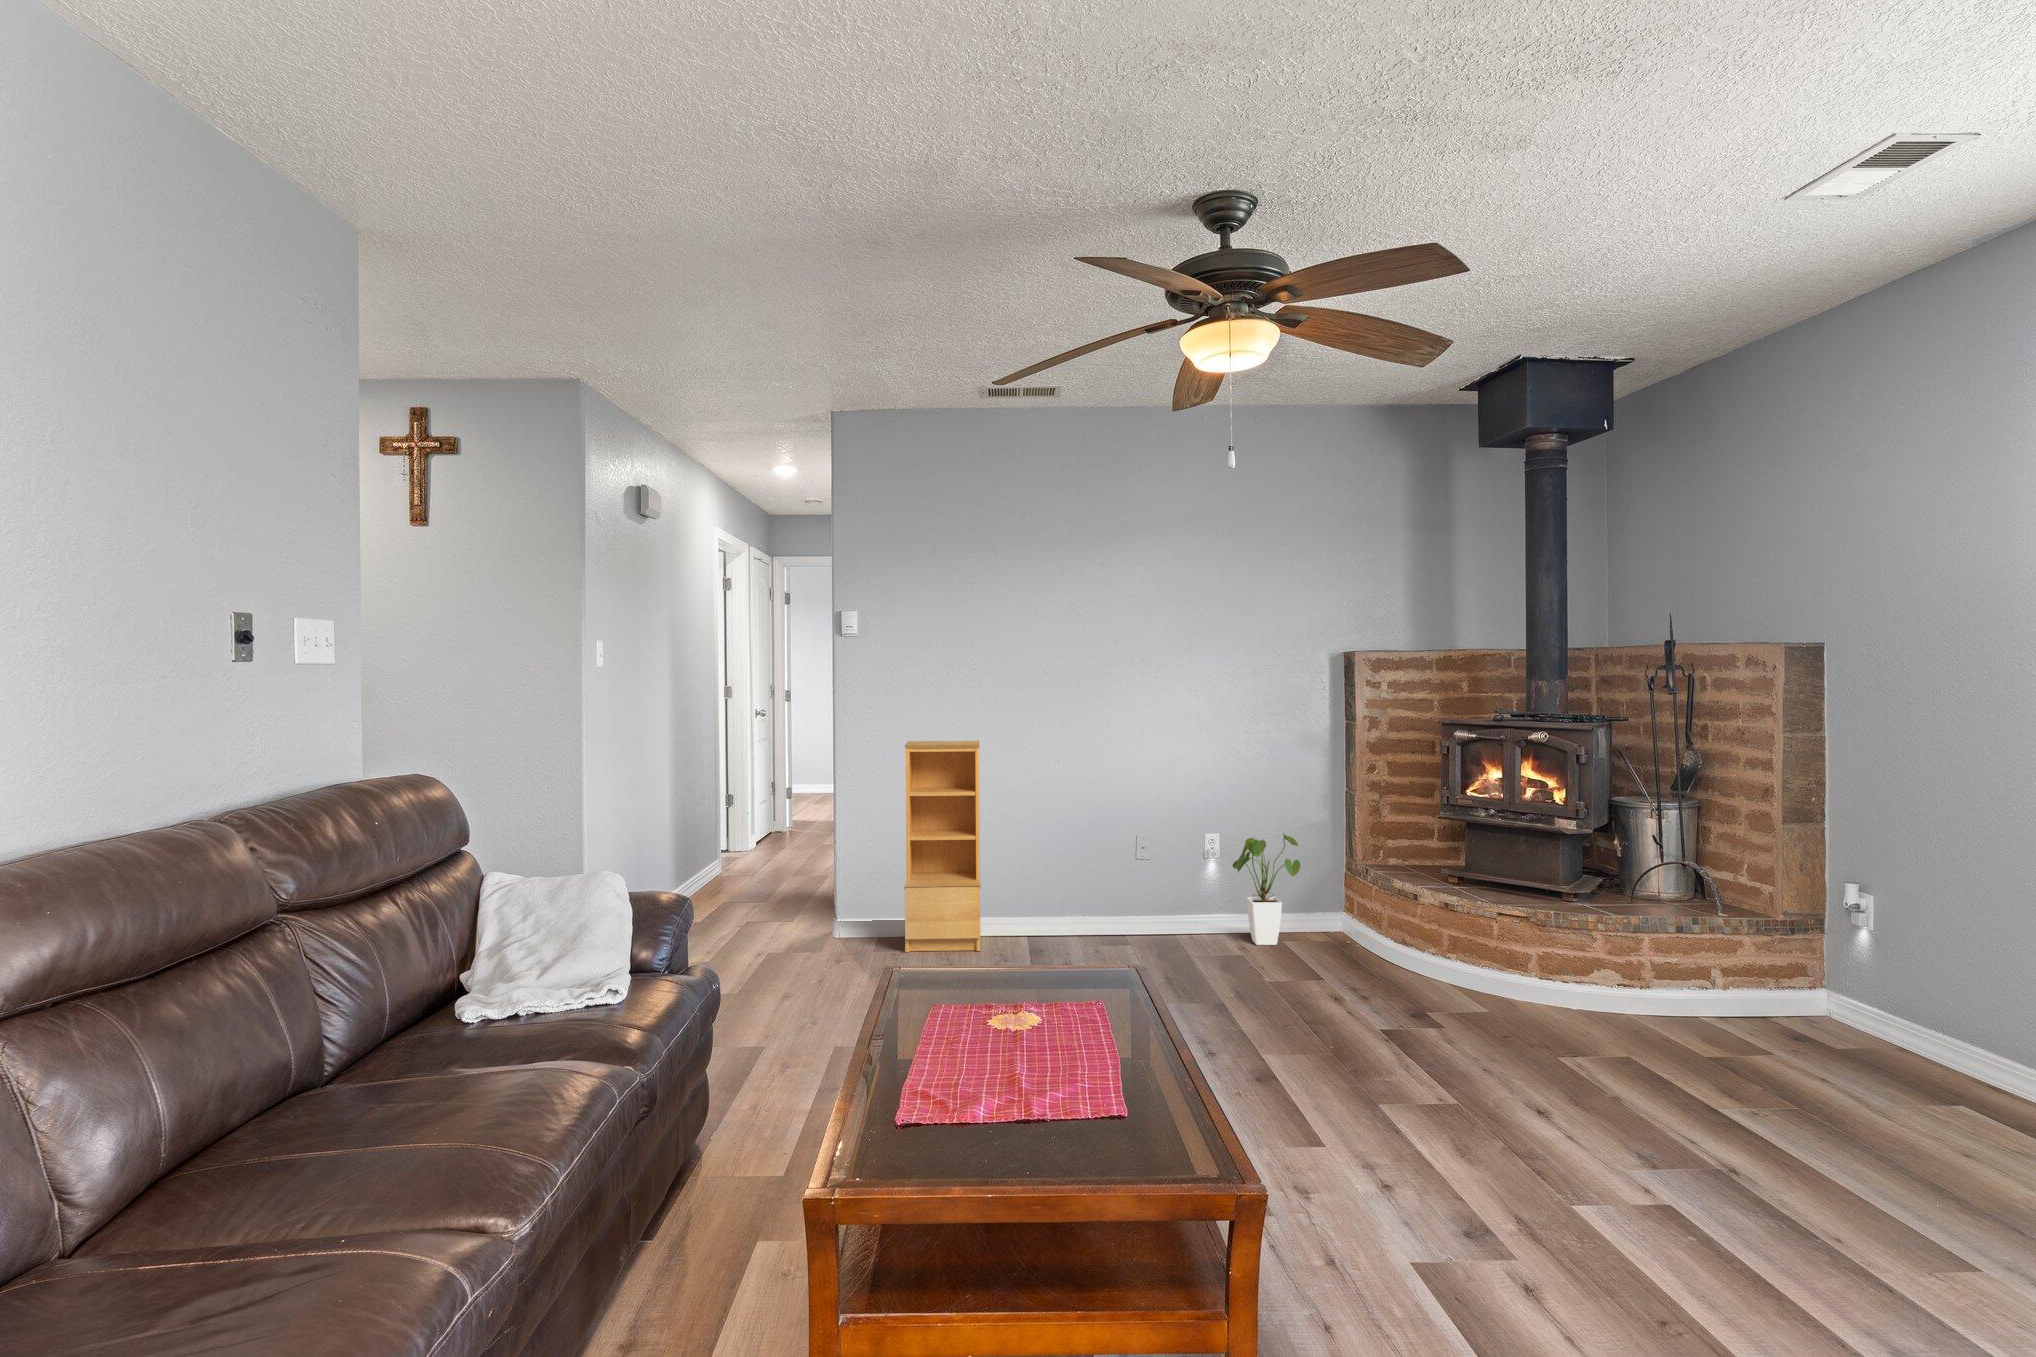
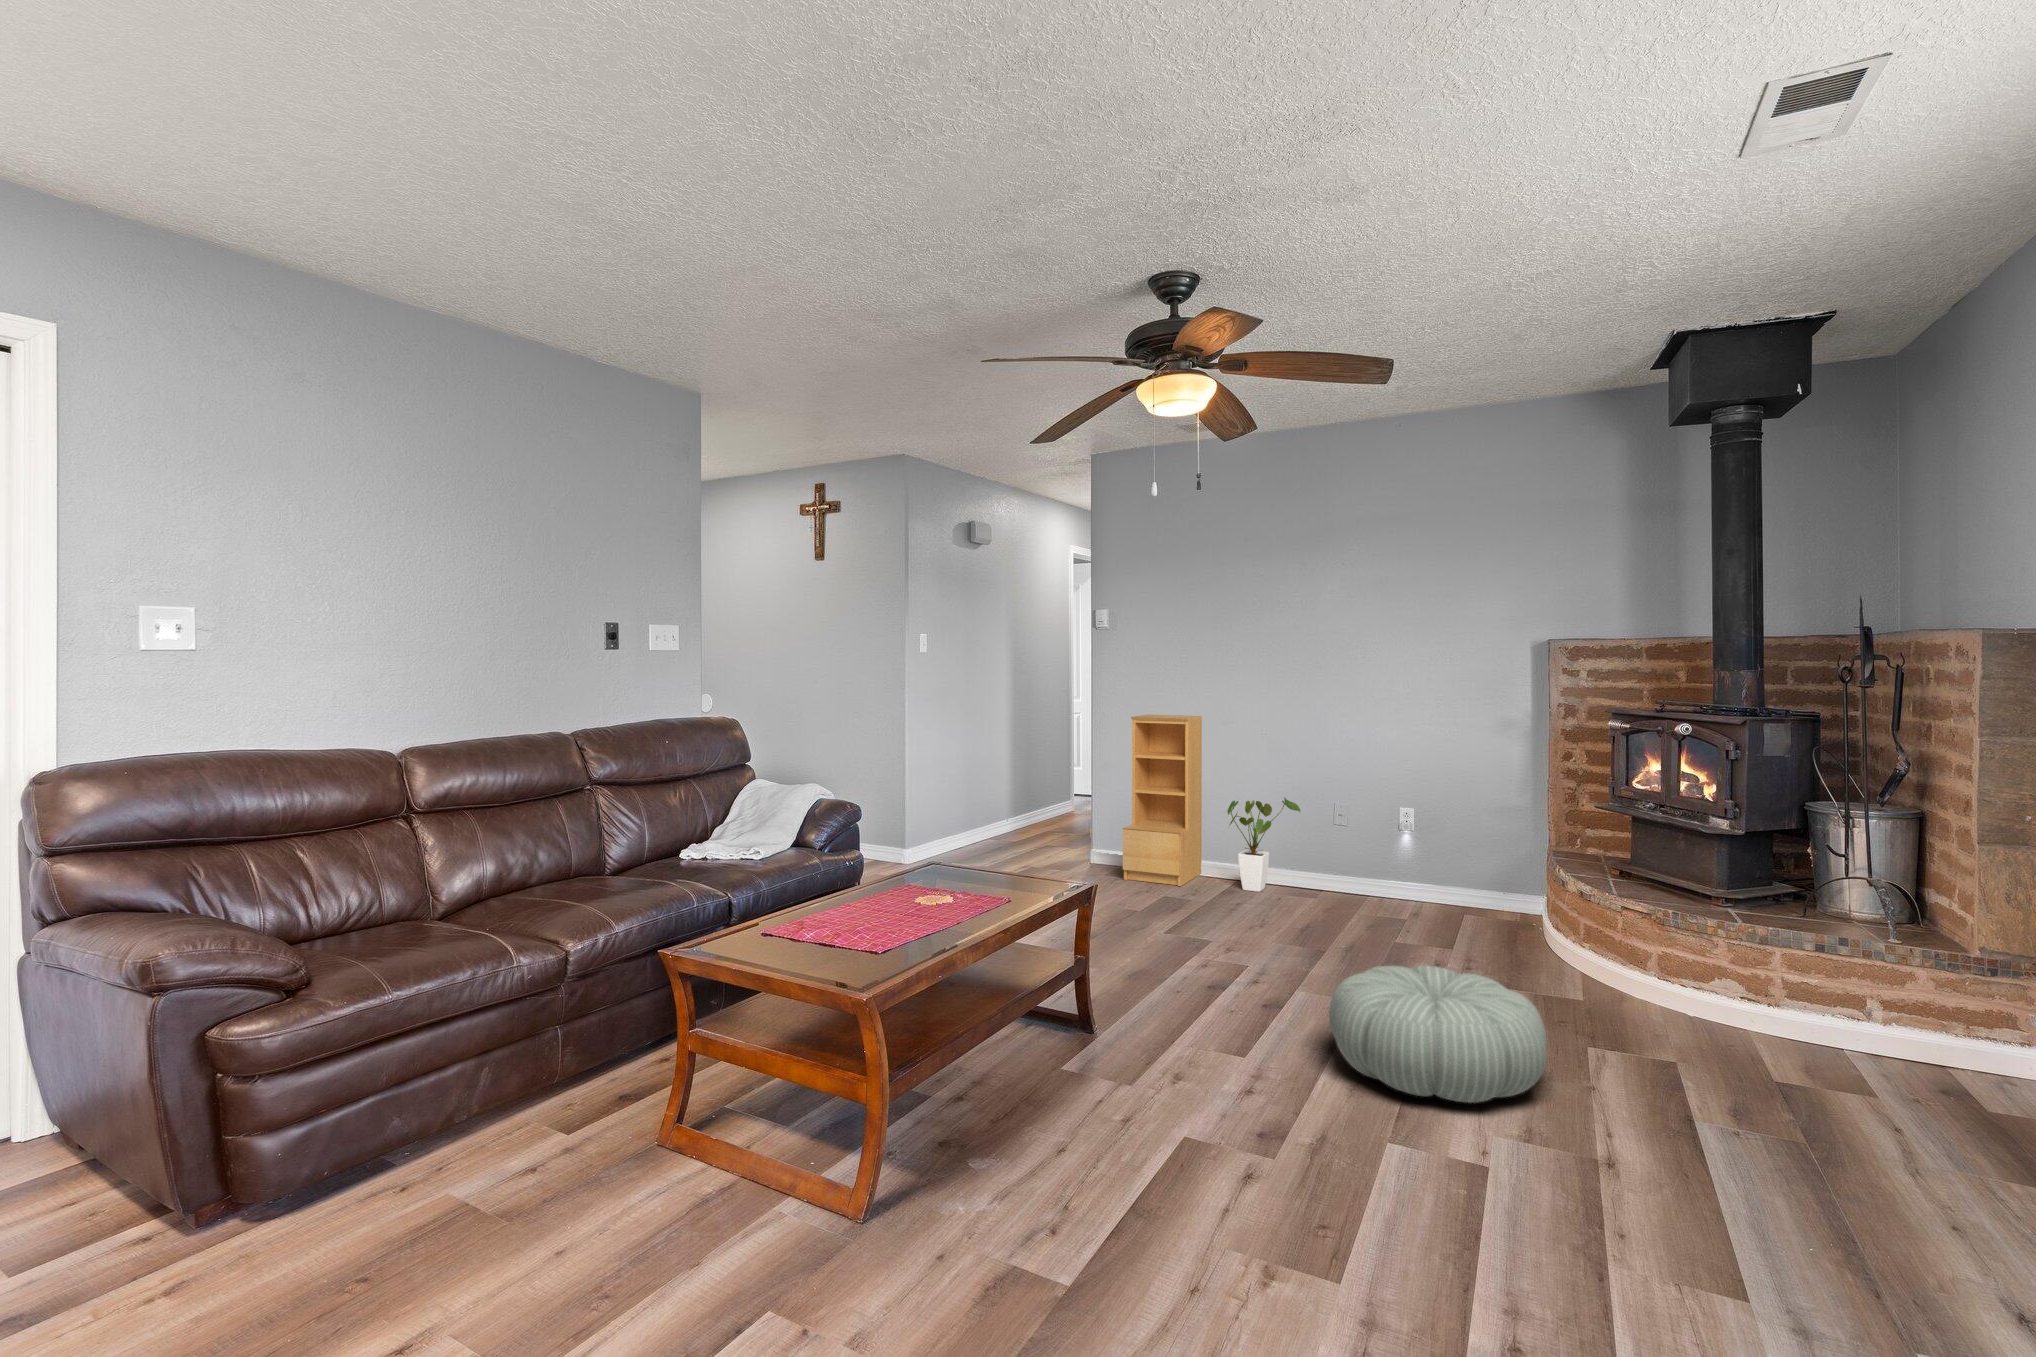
house plant: present [1232,833,1300,945] -> present [1227,798,1300,892]
pouf: none [1382,998,1611,1135] -> present [1329,966,1547,1103]

